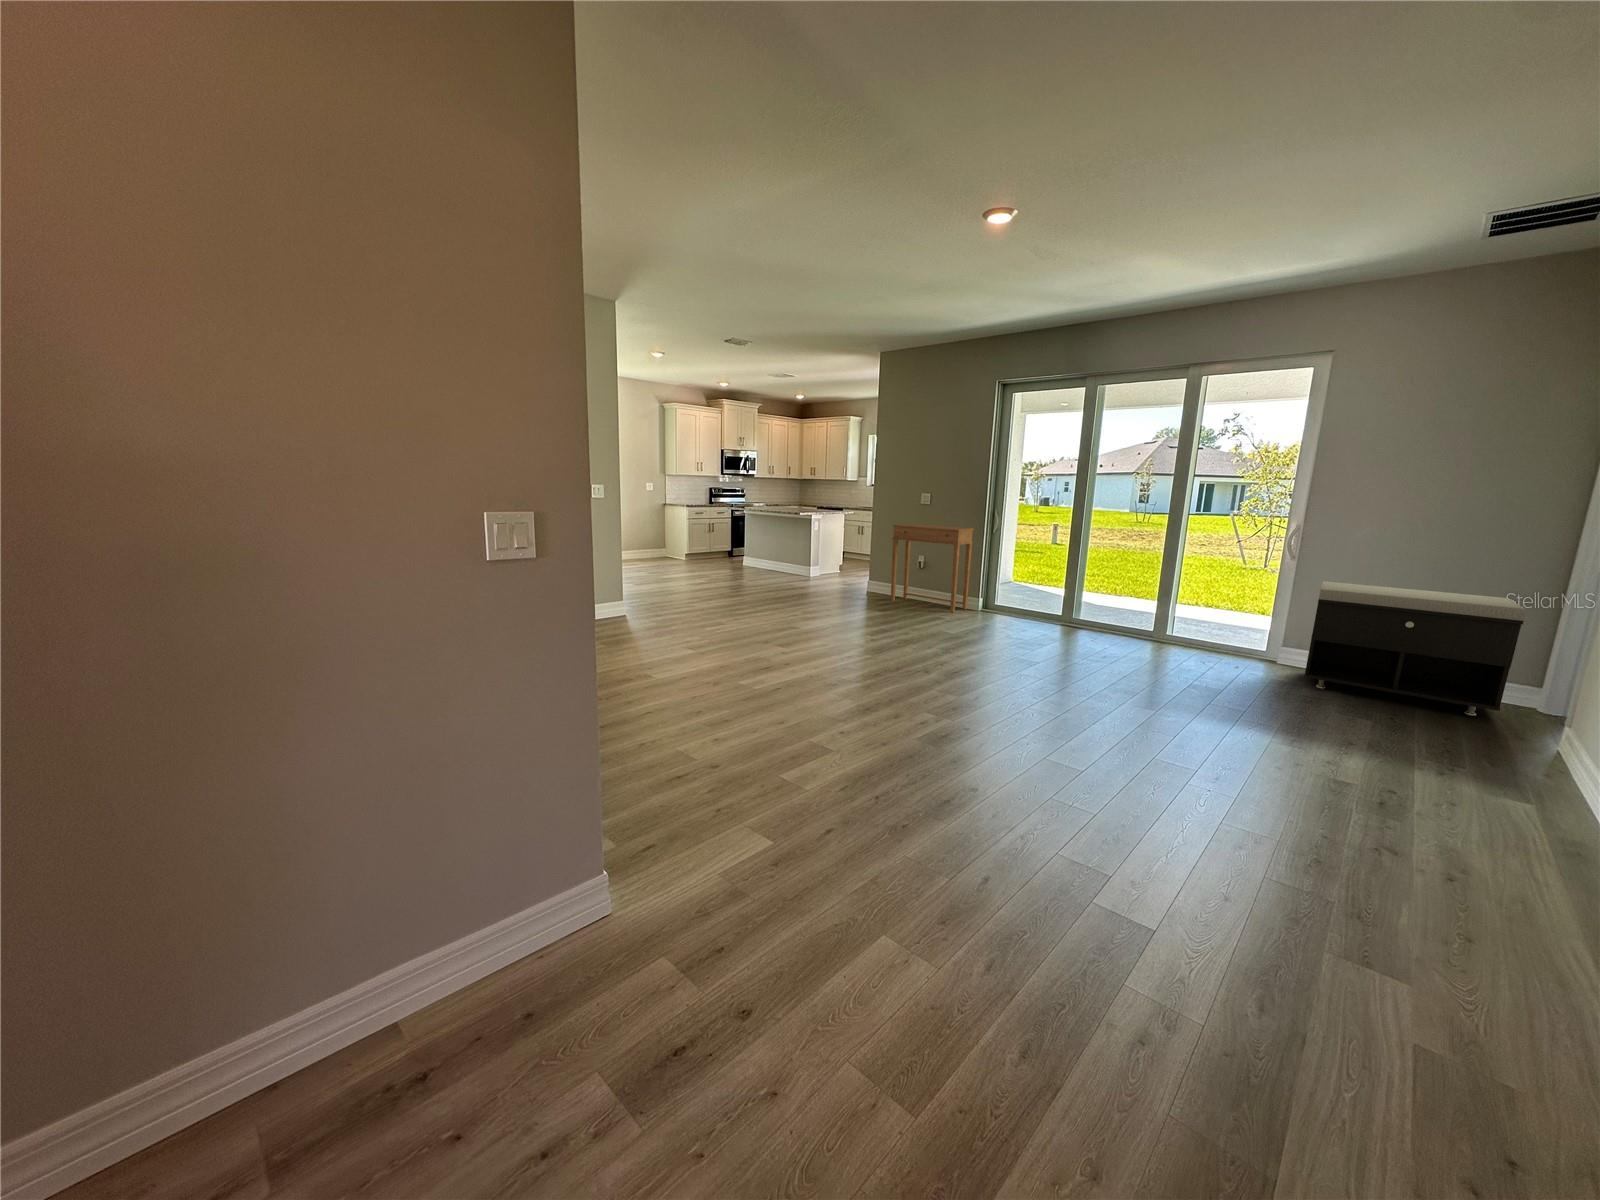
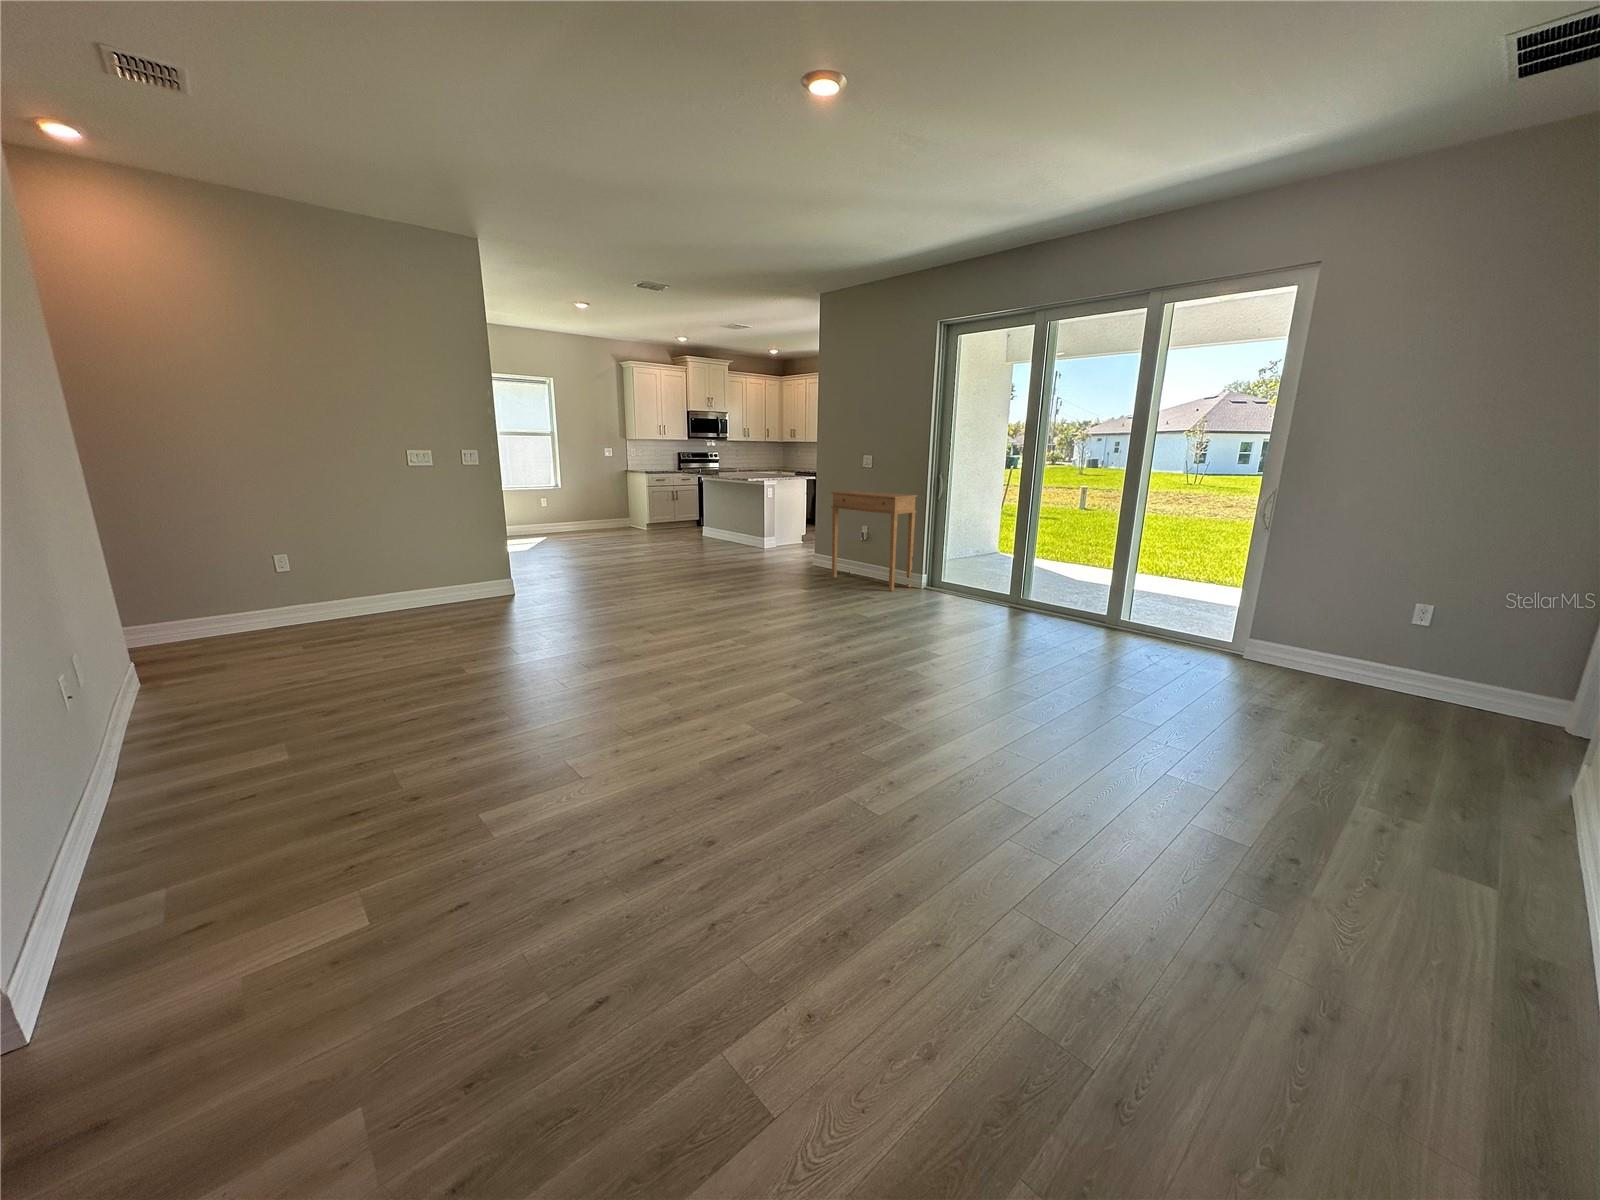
storage bench: present [1304,581,1526,716] -> none [1258,559,1537,736]

